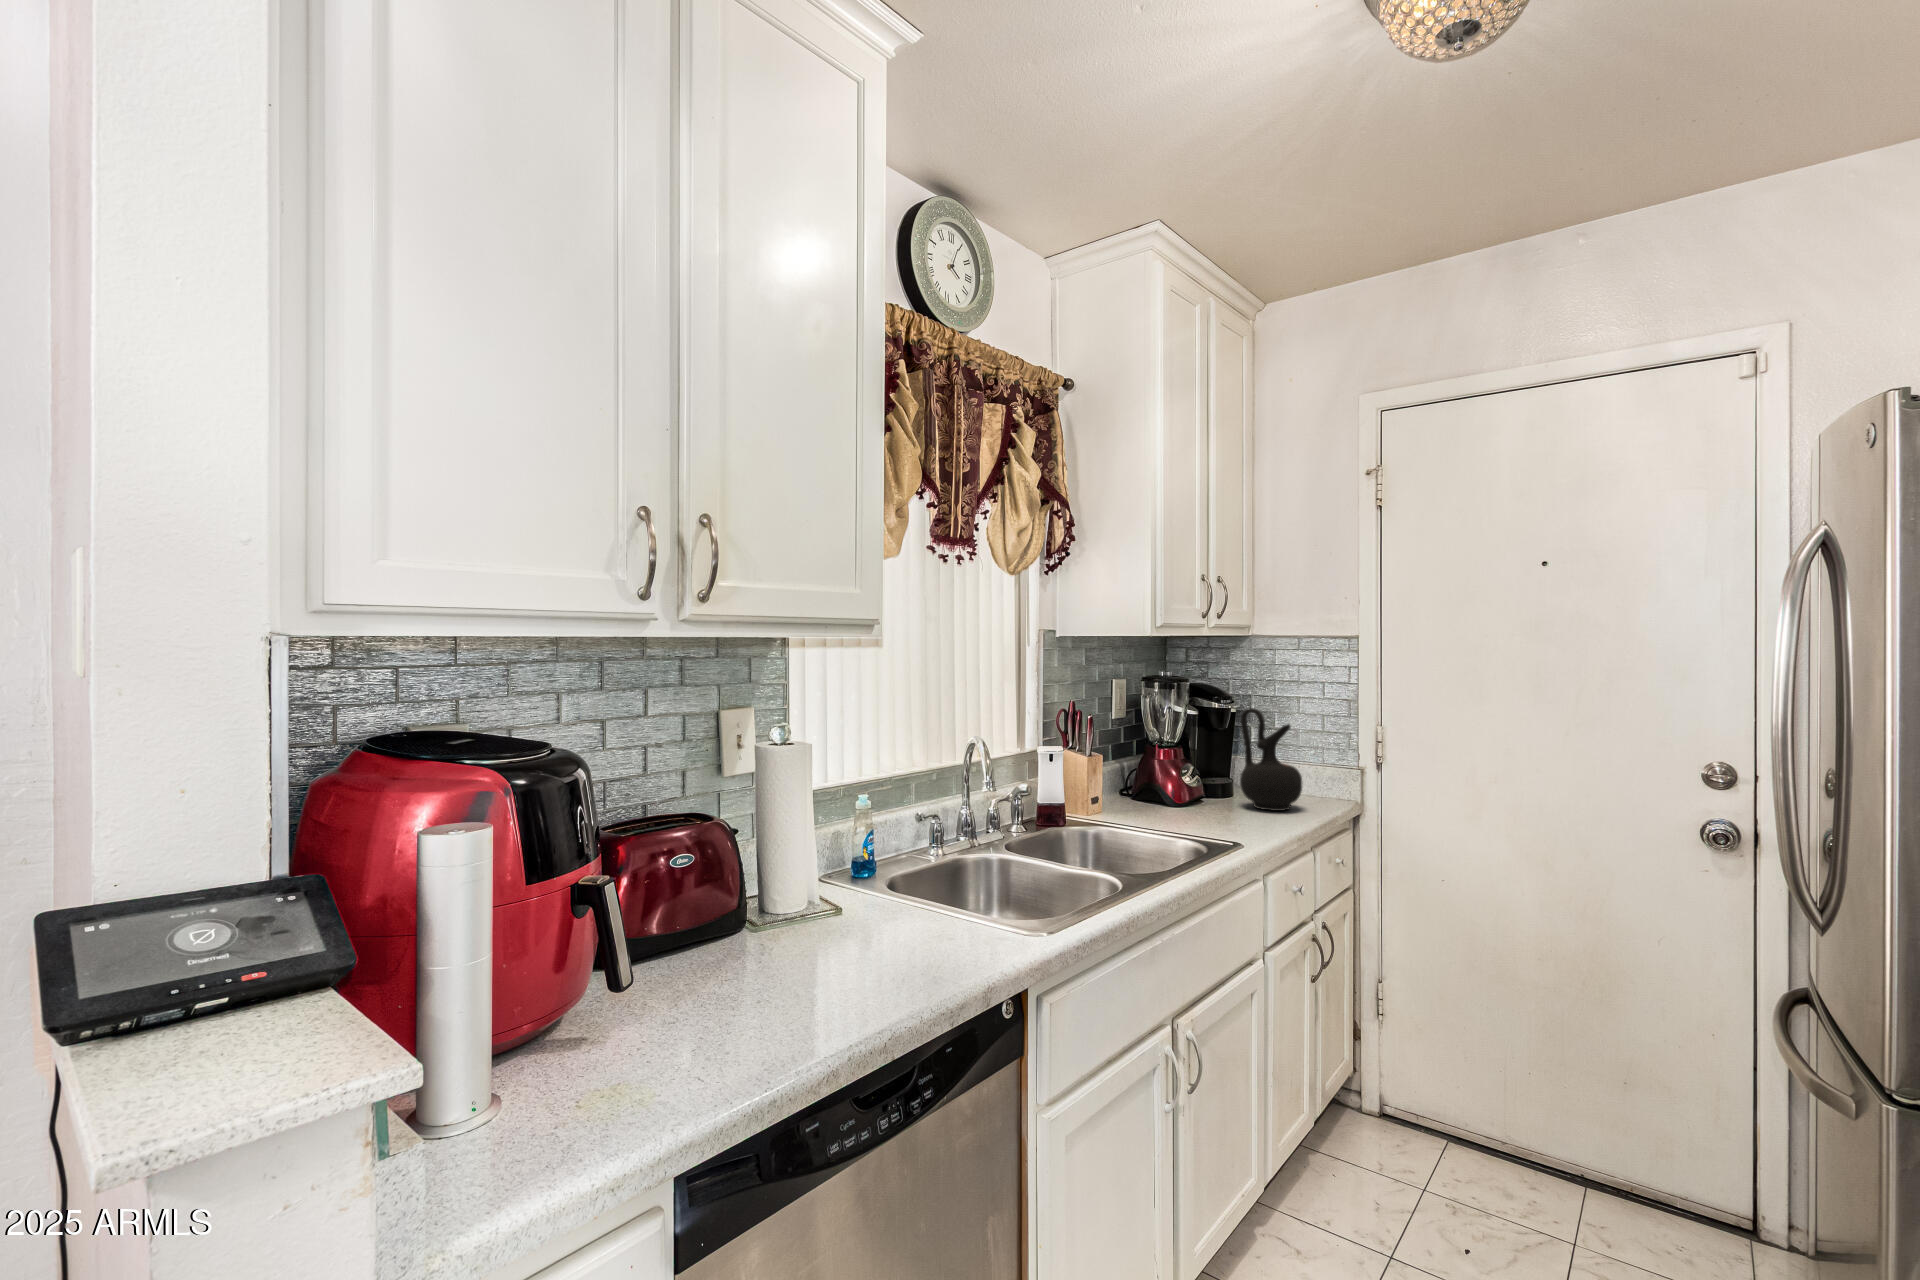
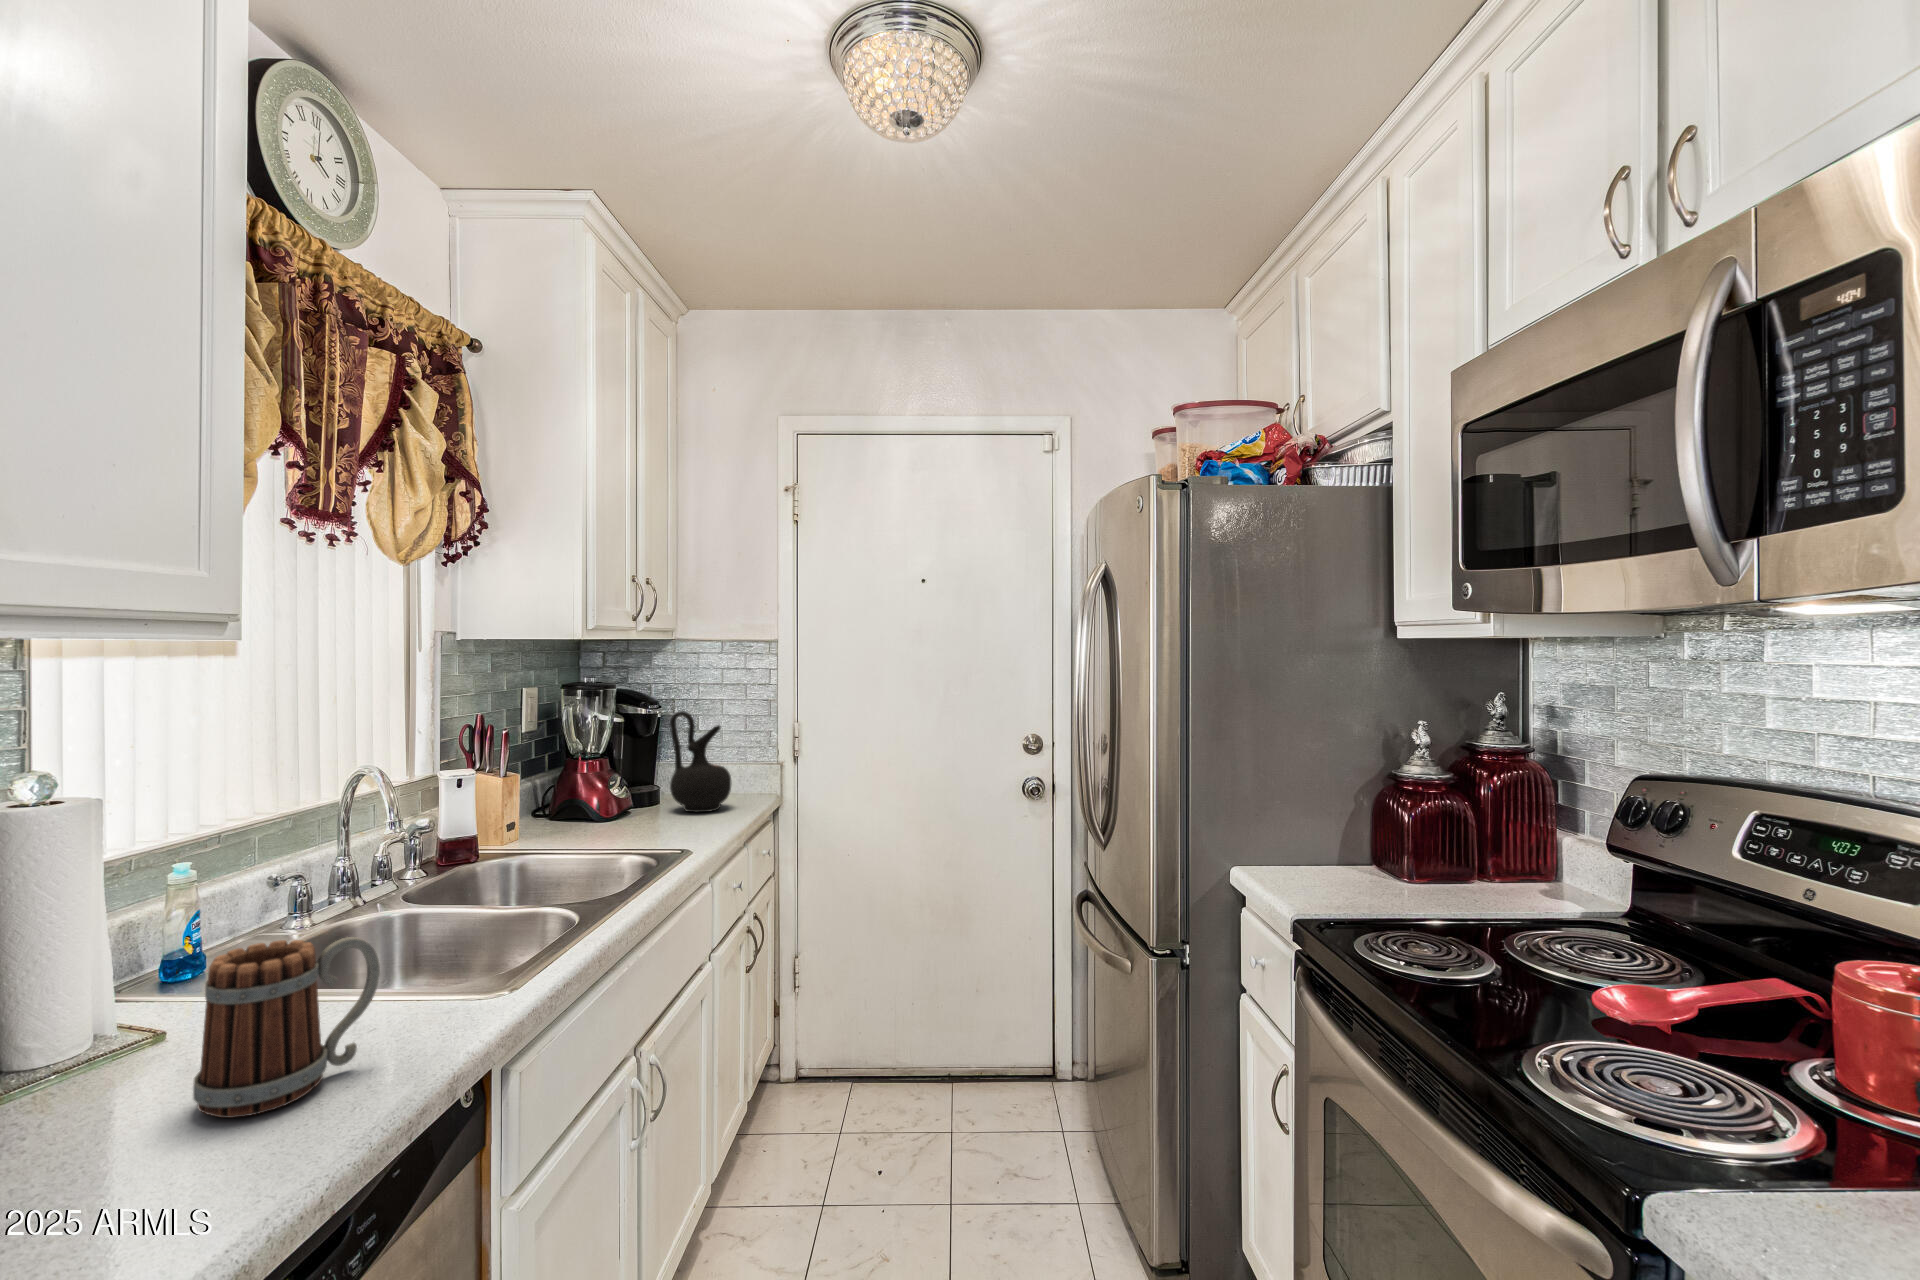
mug: none [839,856,948,976] -> present [193,937,380,1118]

